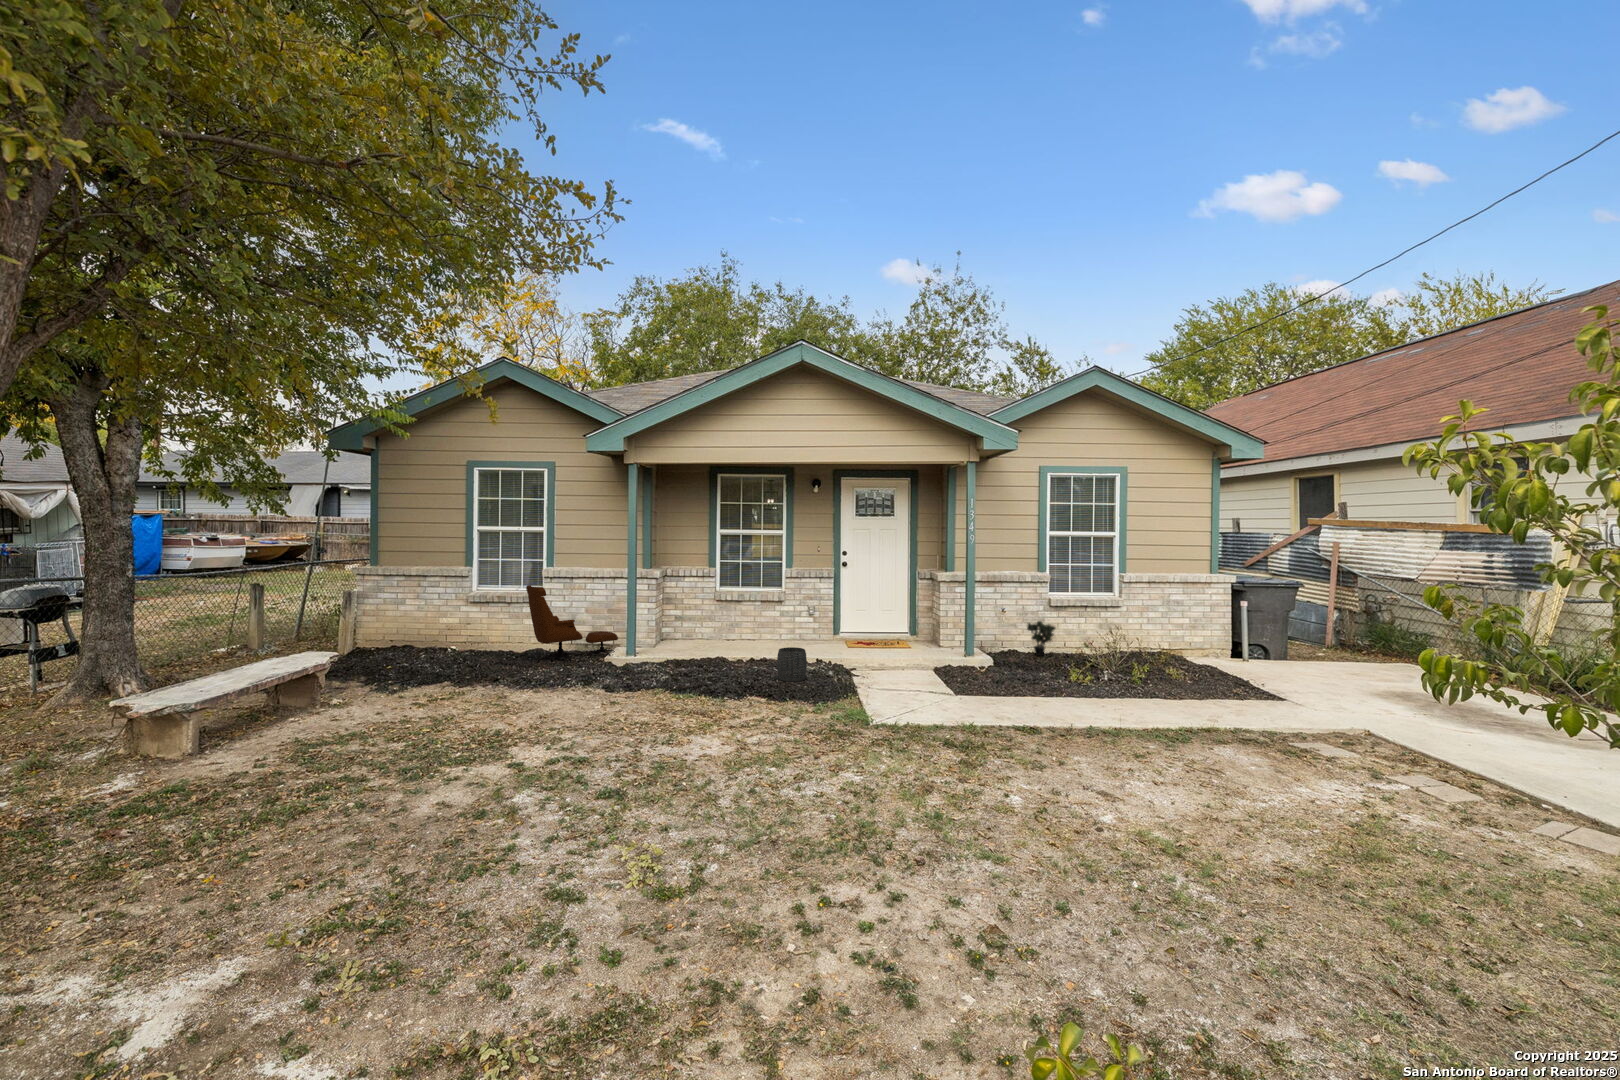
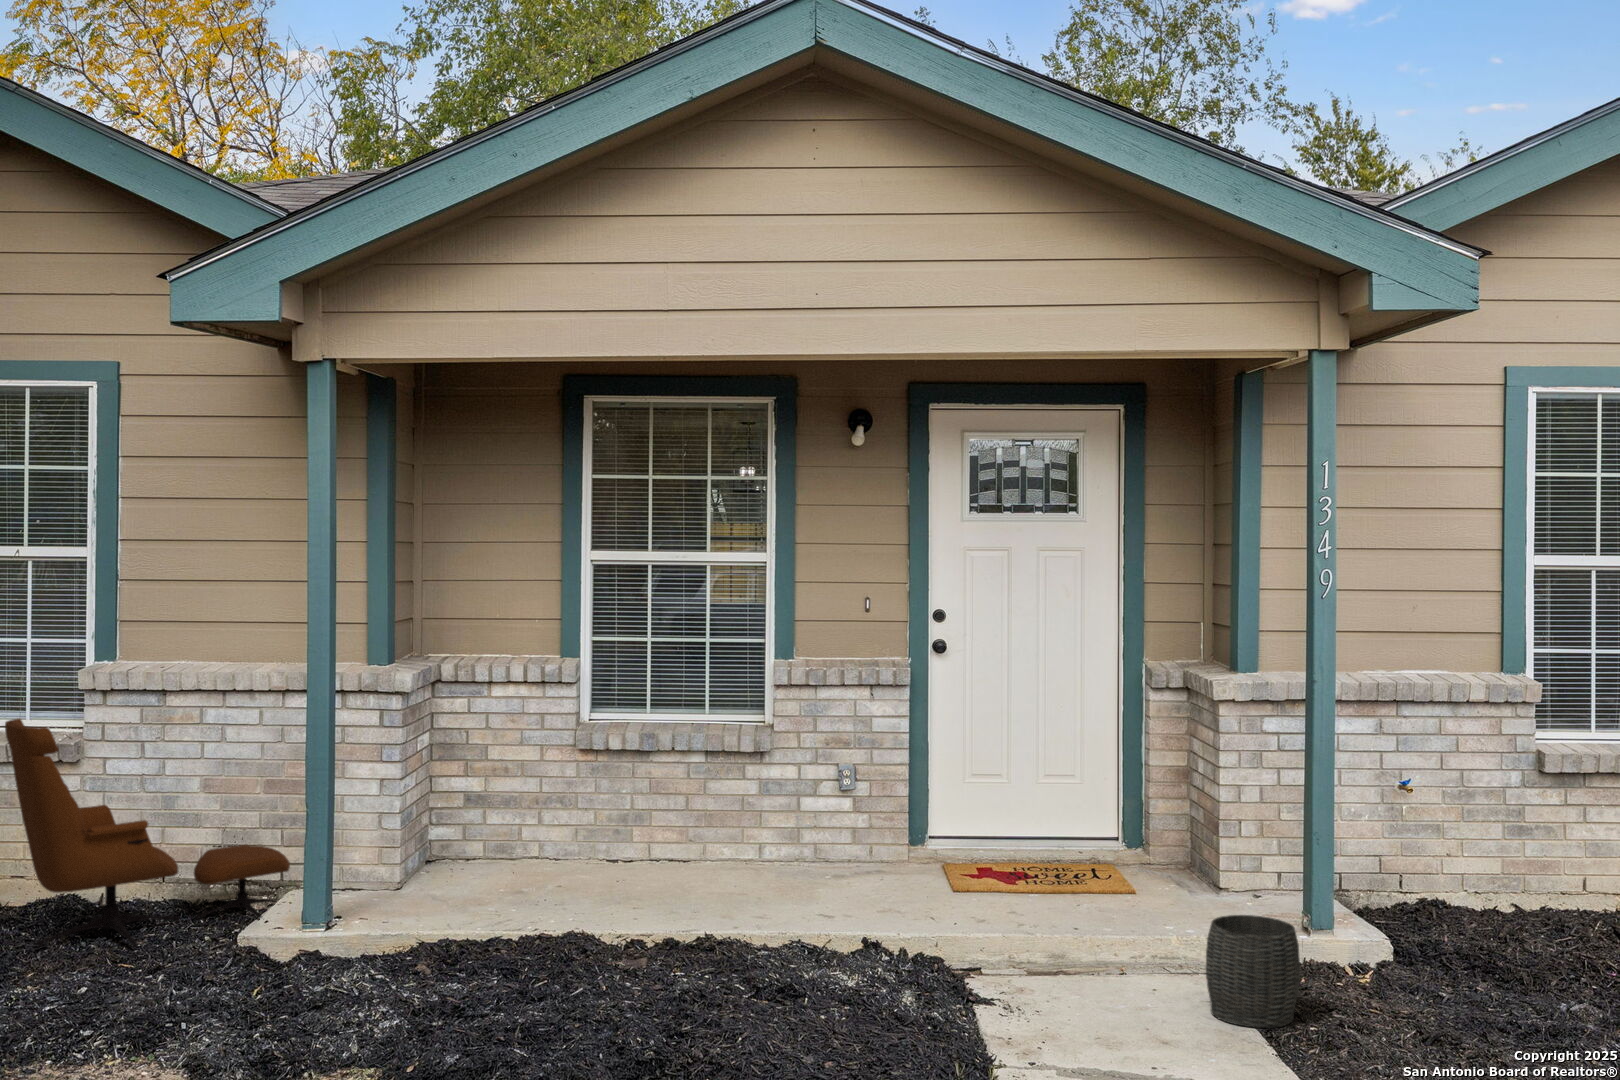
potted plant: present [1027,621,1055,656] -> none [1472,815,1564,919]
woven basket: present [777,647,807,682] -> present [1206,915,1300,1028]

